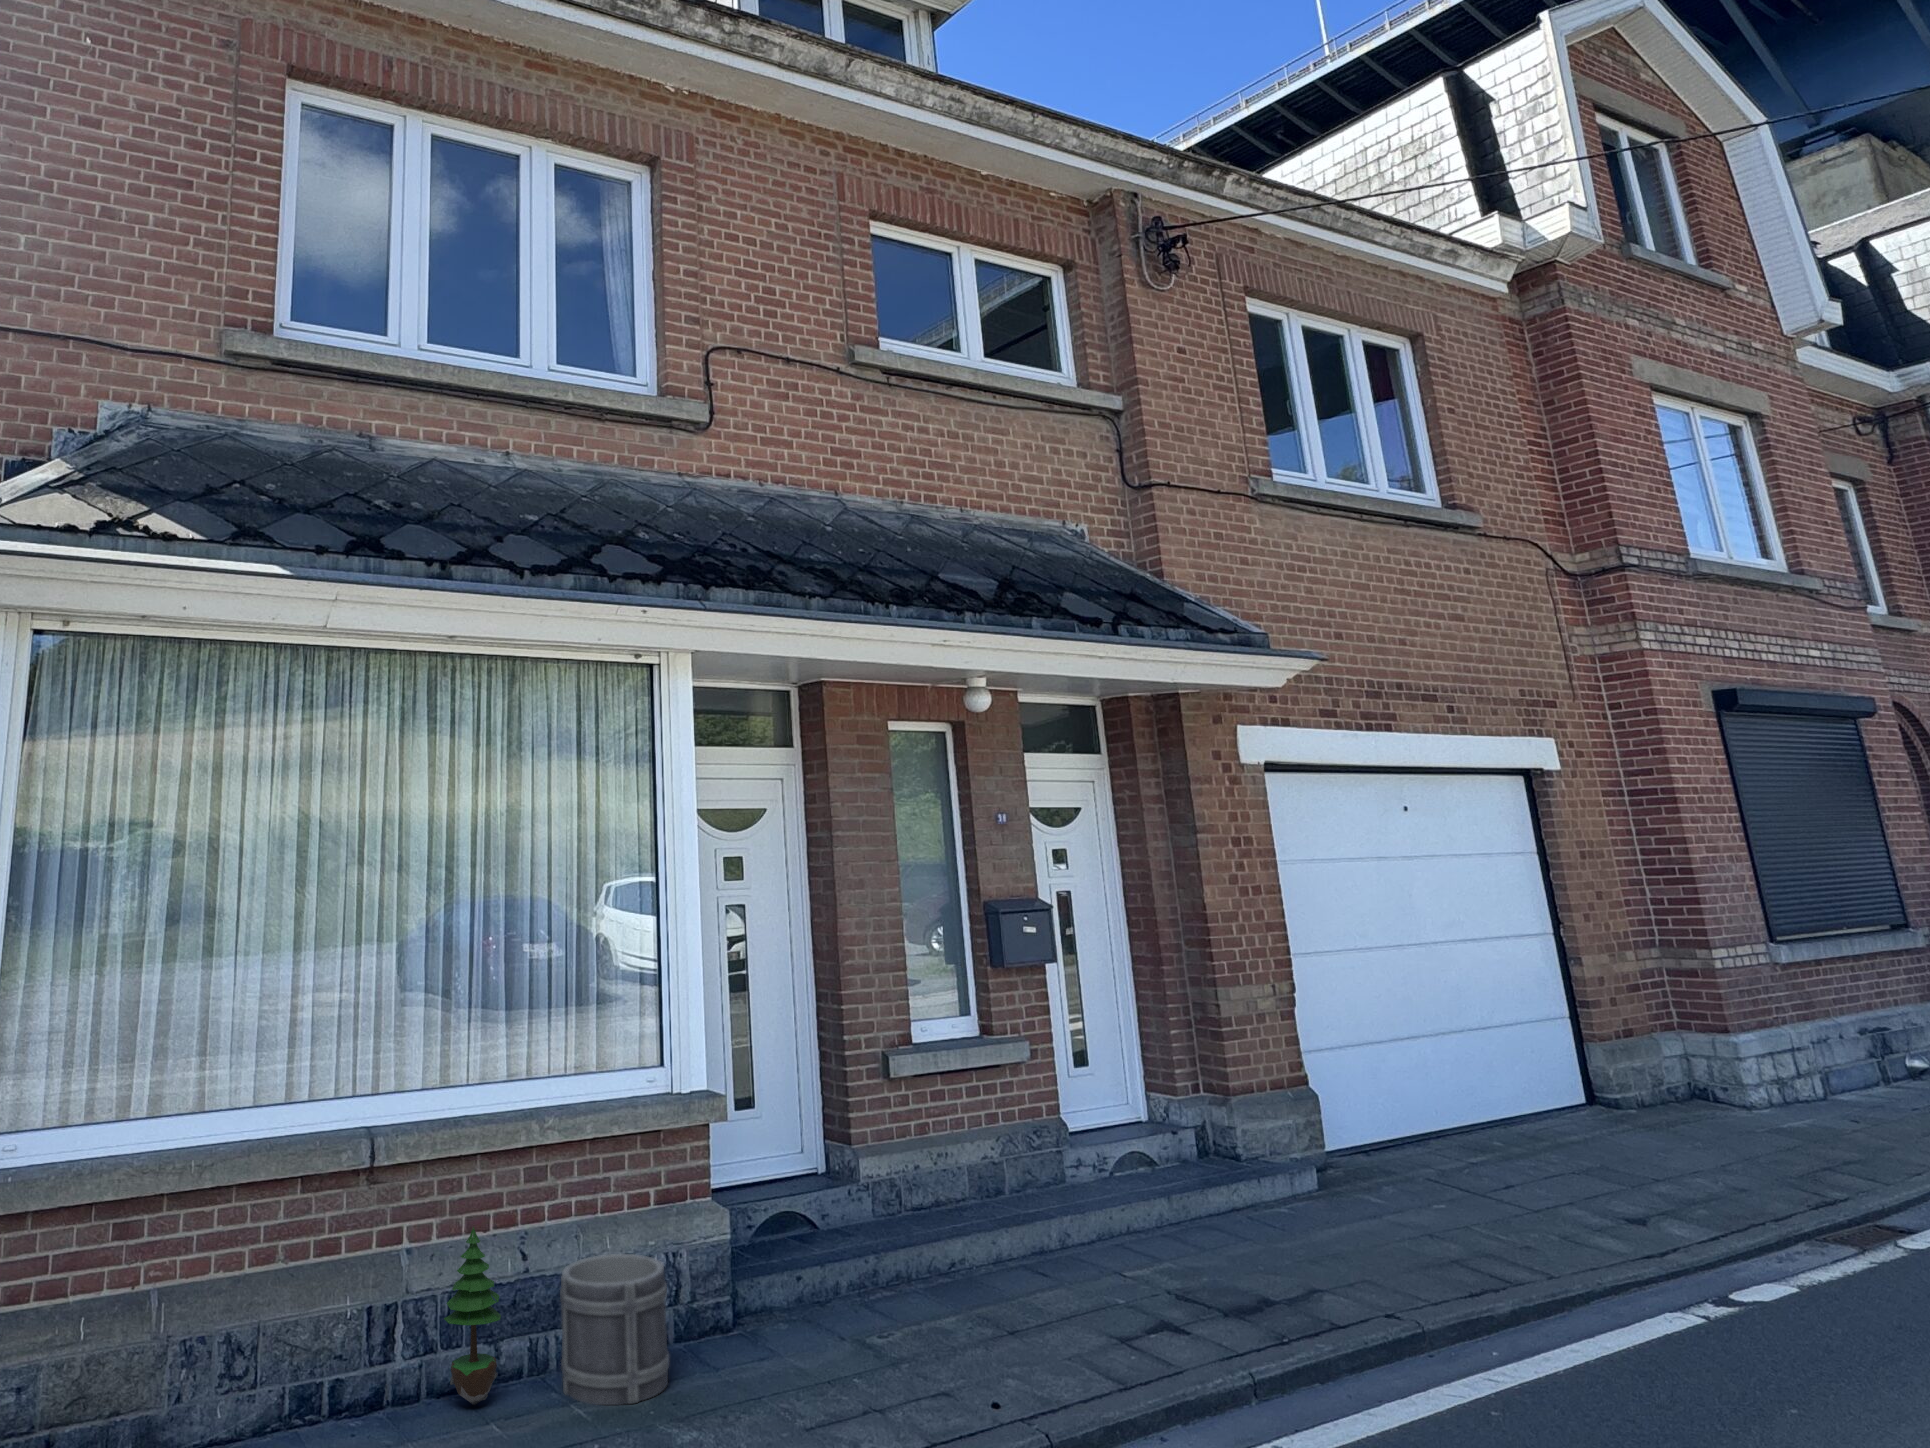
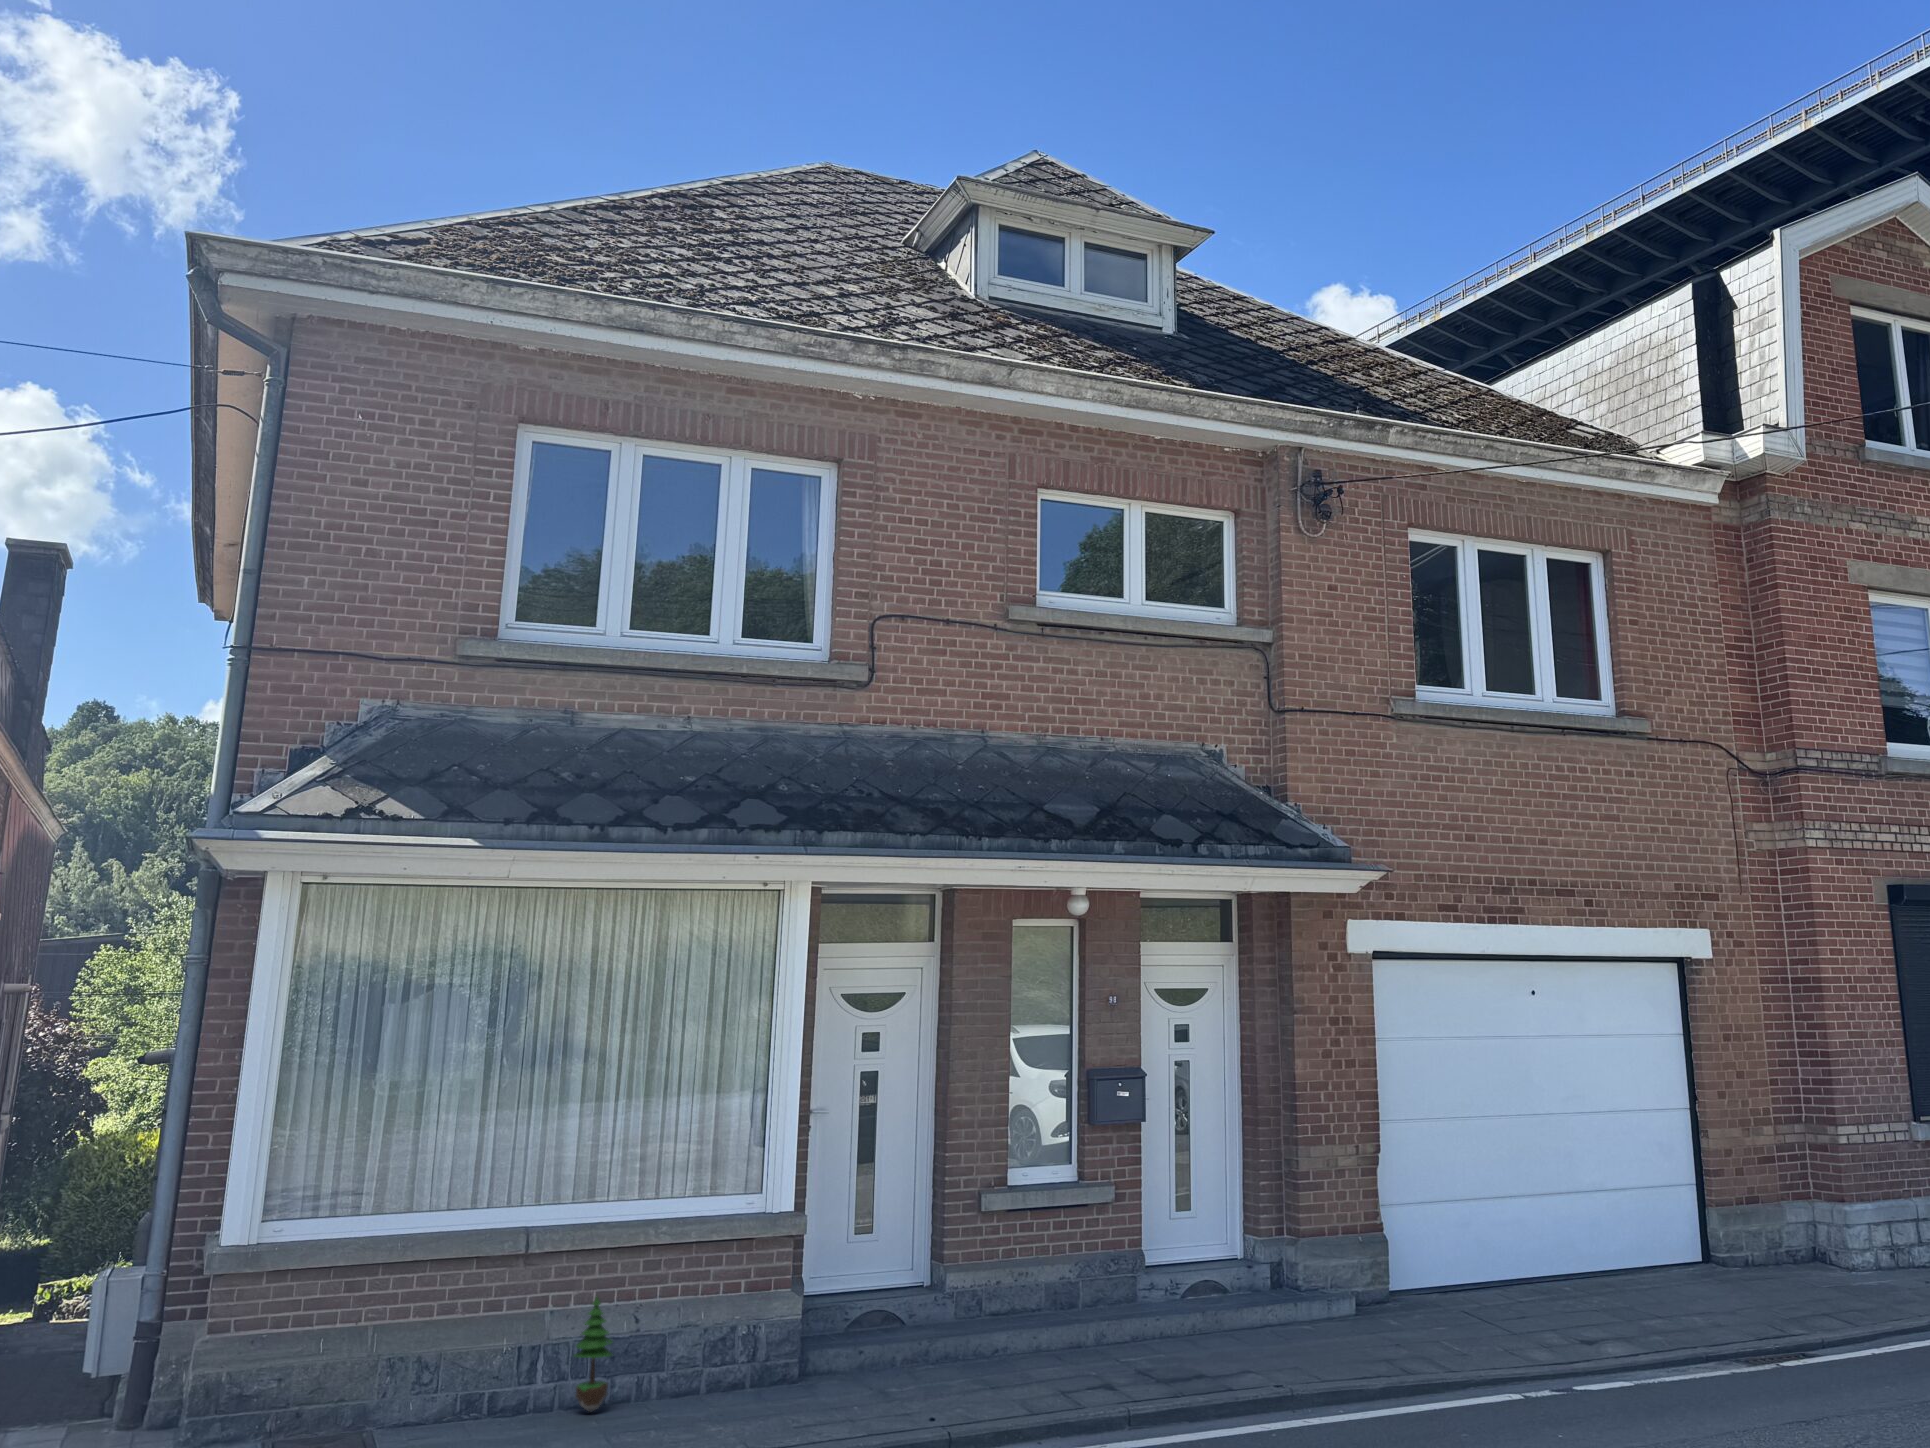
bucket: present [560,1254,670,1405] -> none [655,1321,735,1414]

